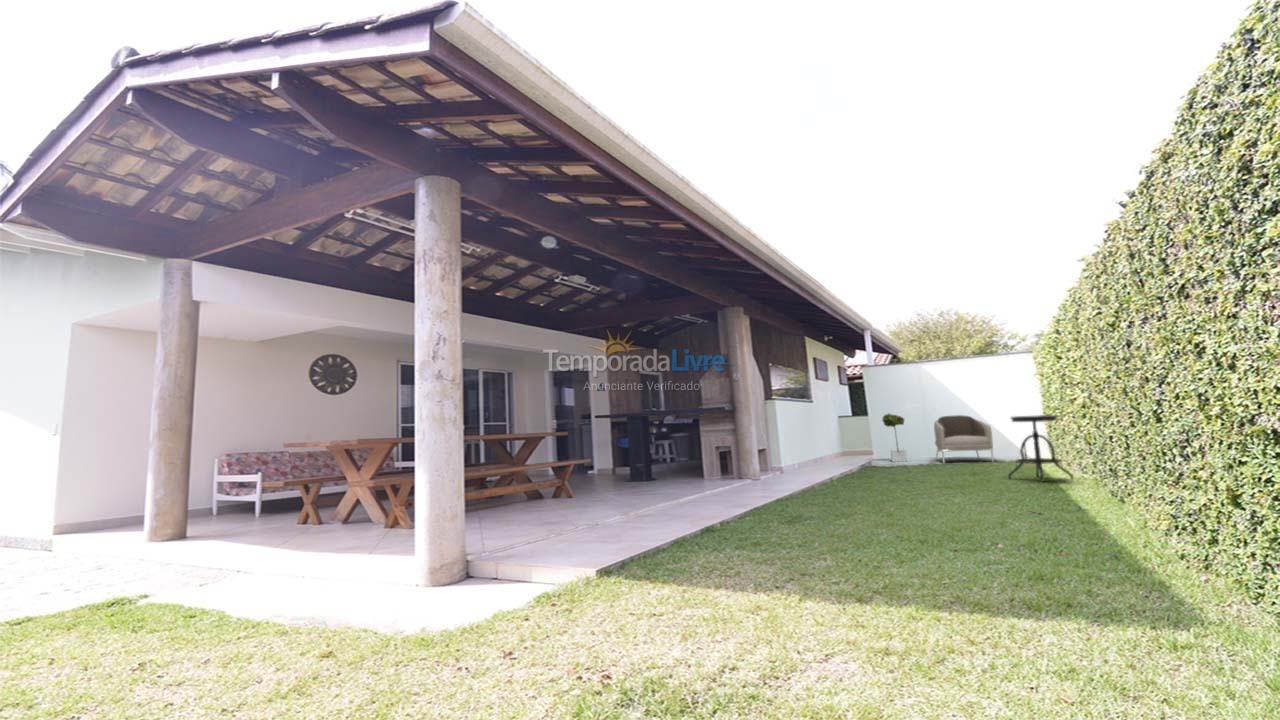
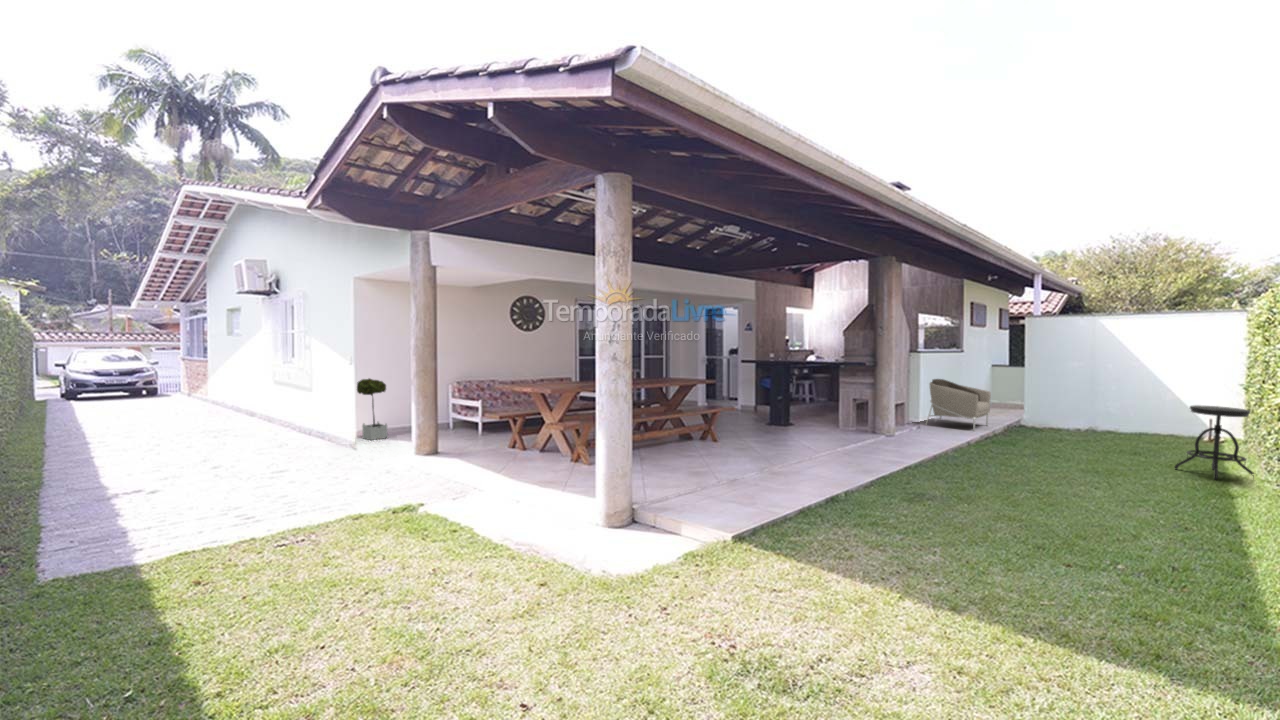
potted tree: present [883,414,907,462] -> present [357,379,387,440]
armchair: present [934,415,994,463] -> present [926,379,991,431]

